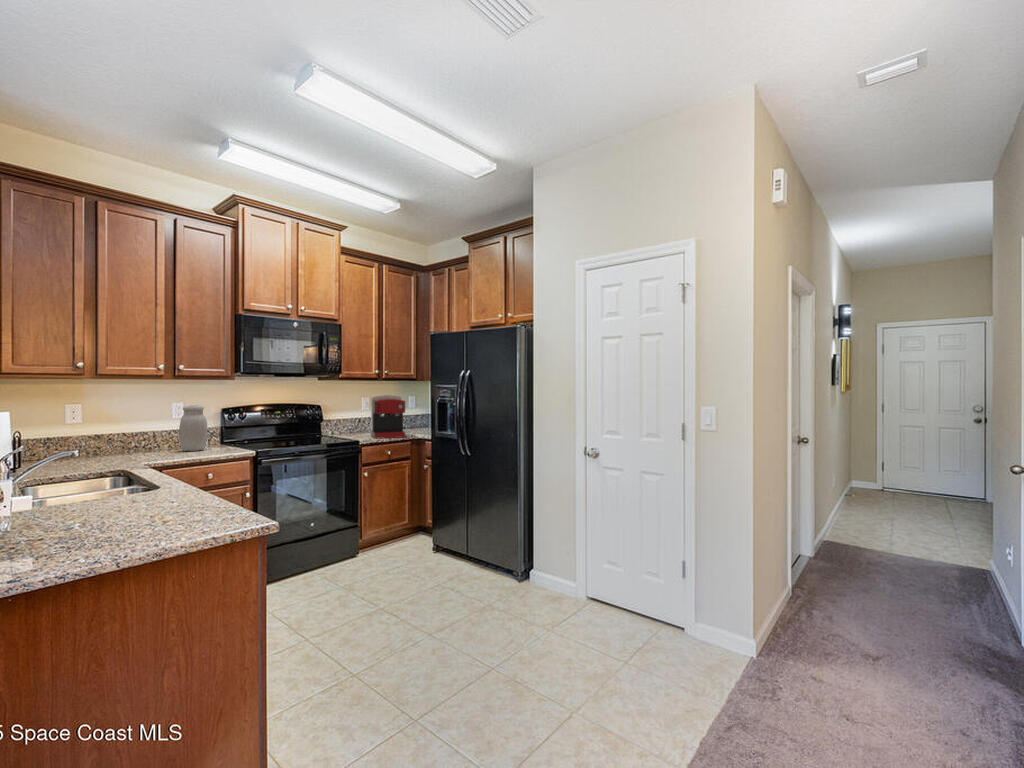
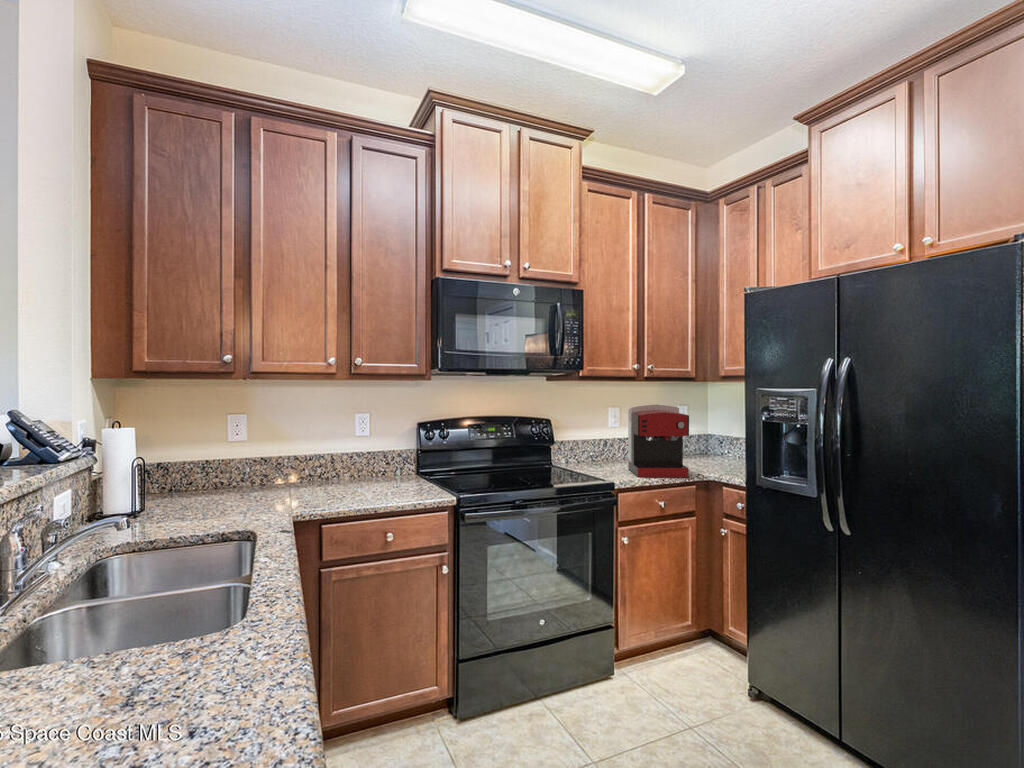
jar: present [179,405,207,451] -> none [358,419,394,488]

